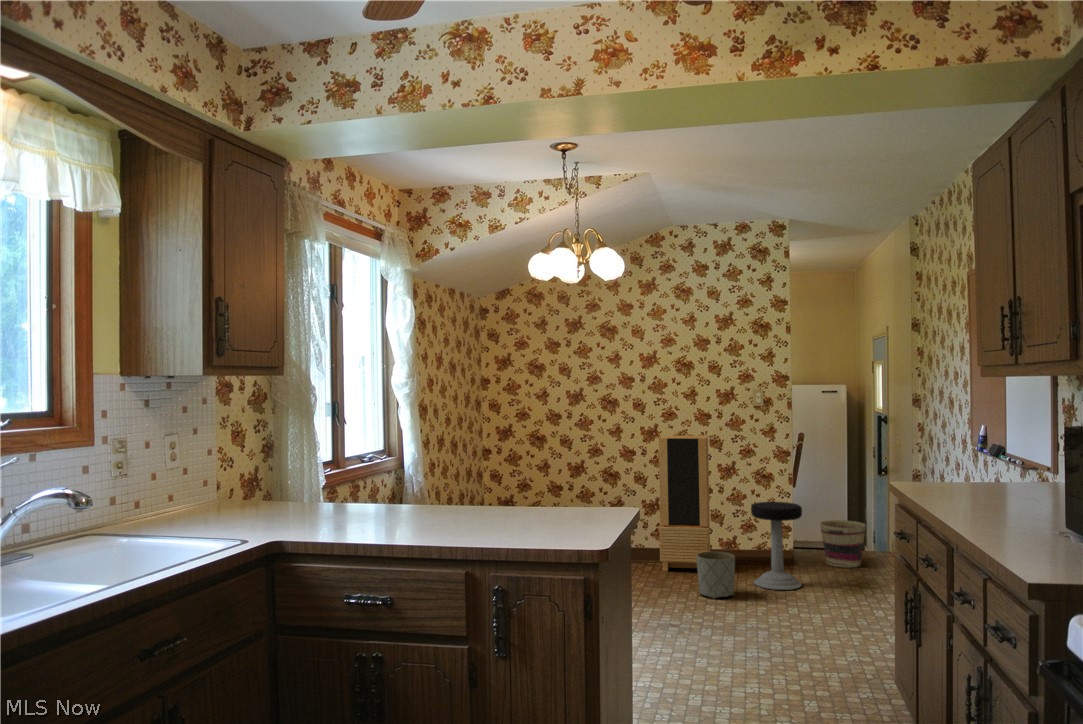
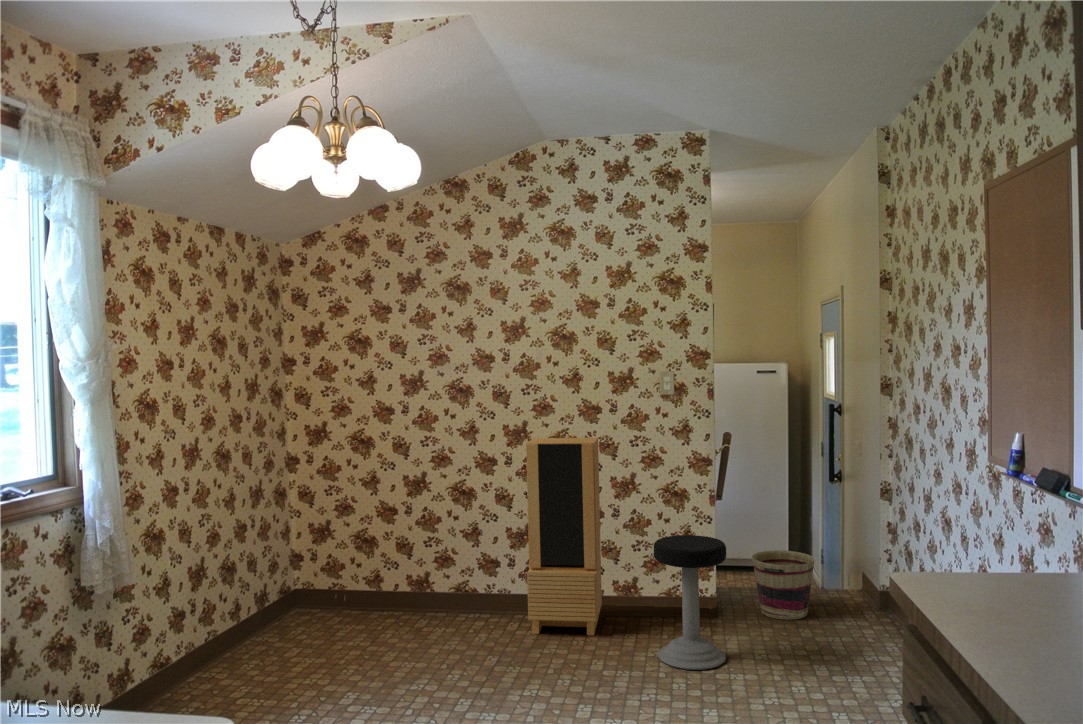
planter: present [697,552,735,599] -> none [571,616,627,692]

